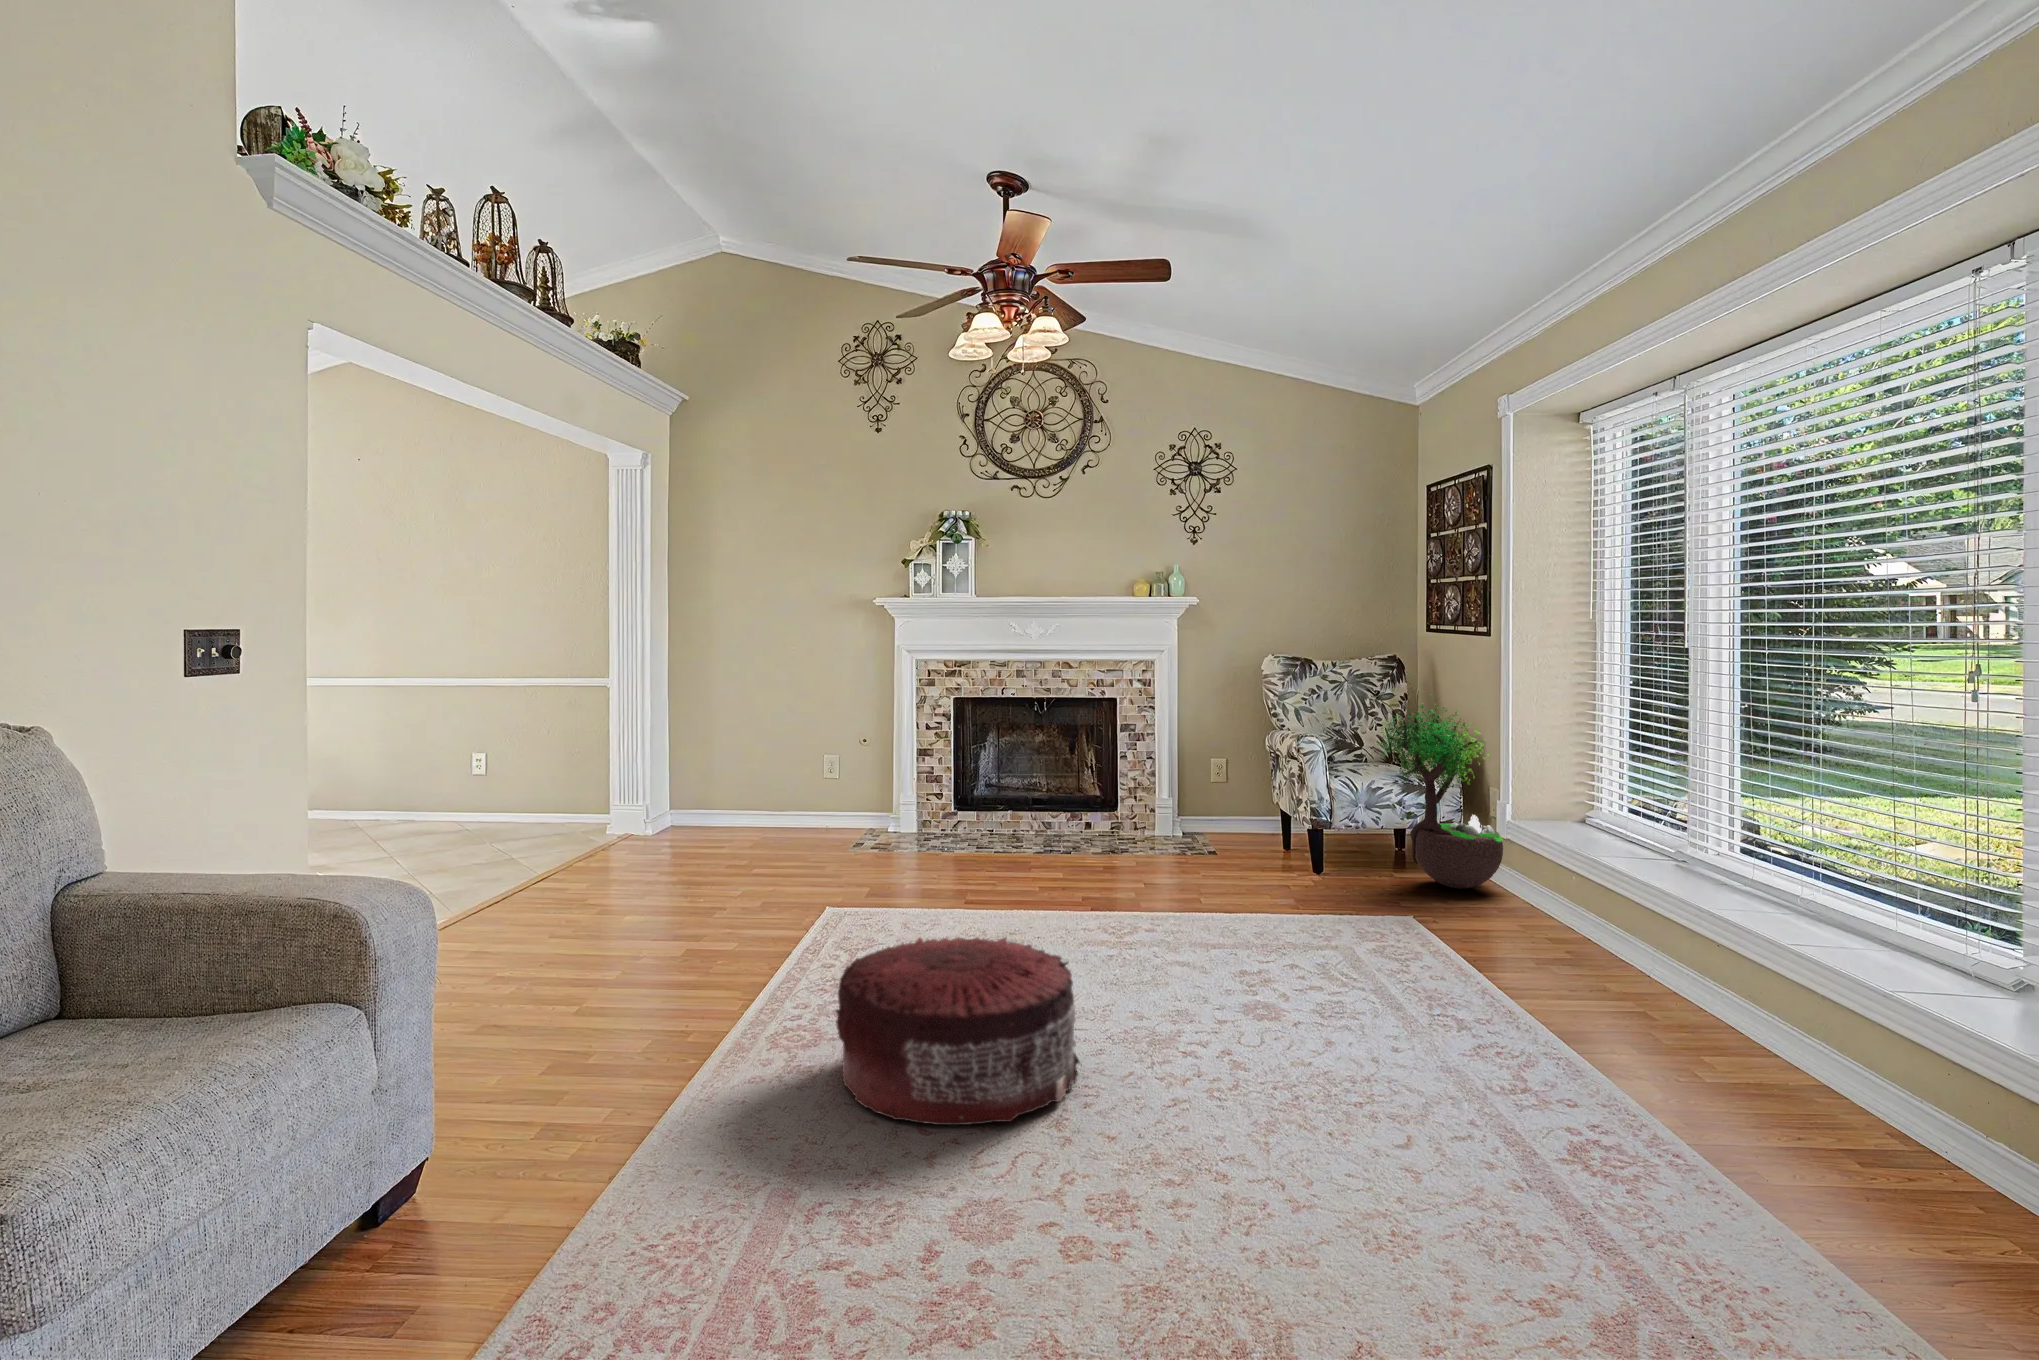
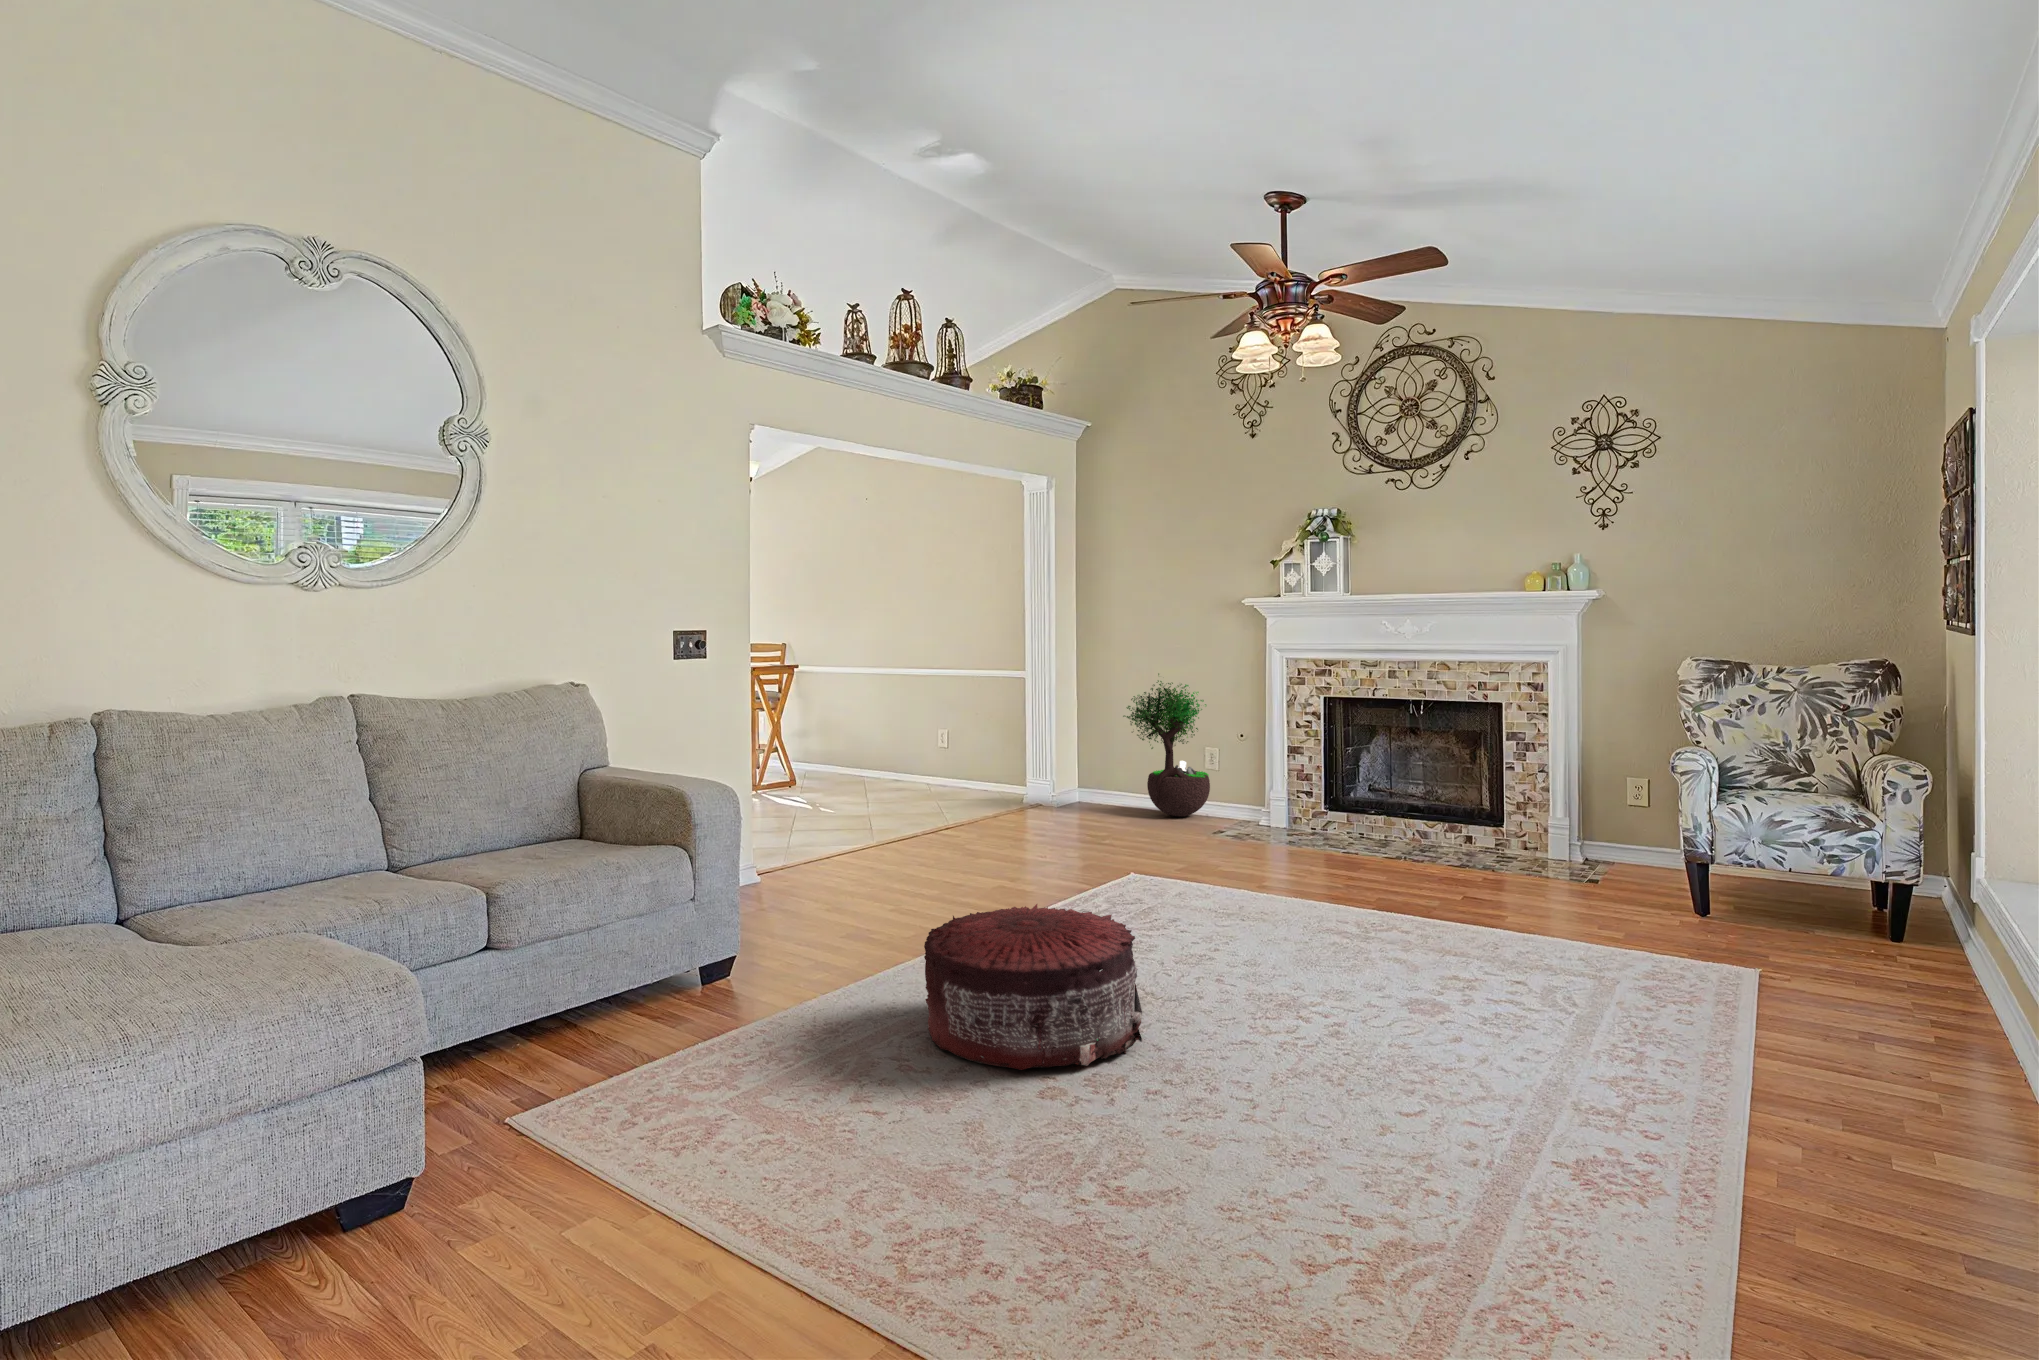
potted tree: present [1377,694,1503,889] -> present [1123,673,1210,817]

